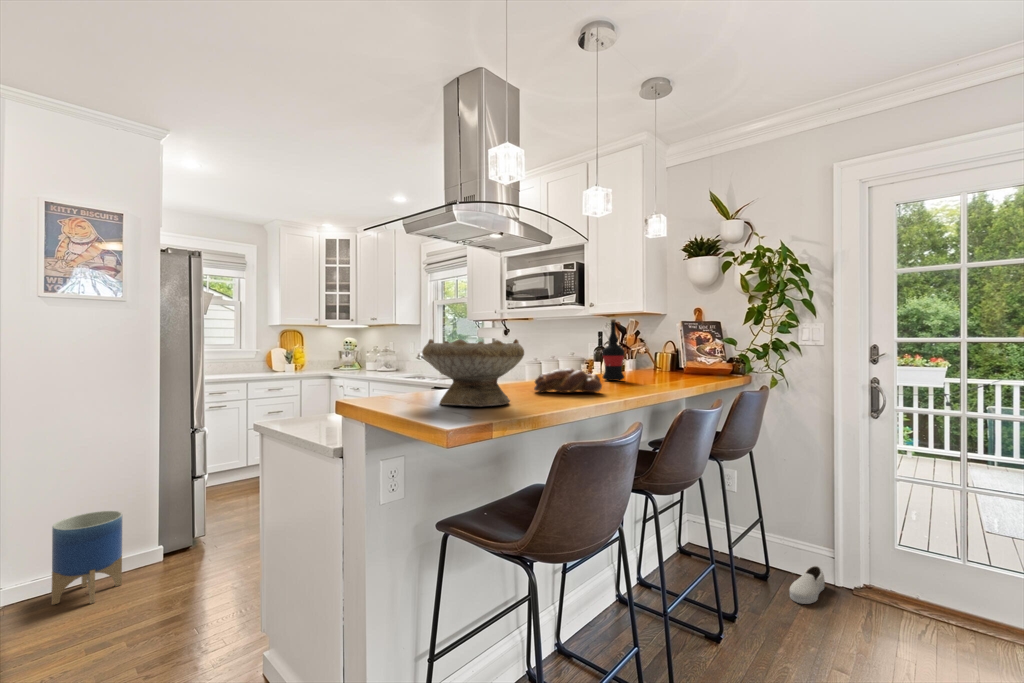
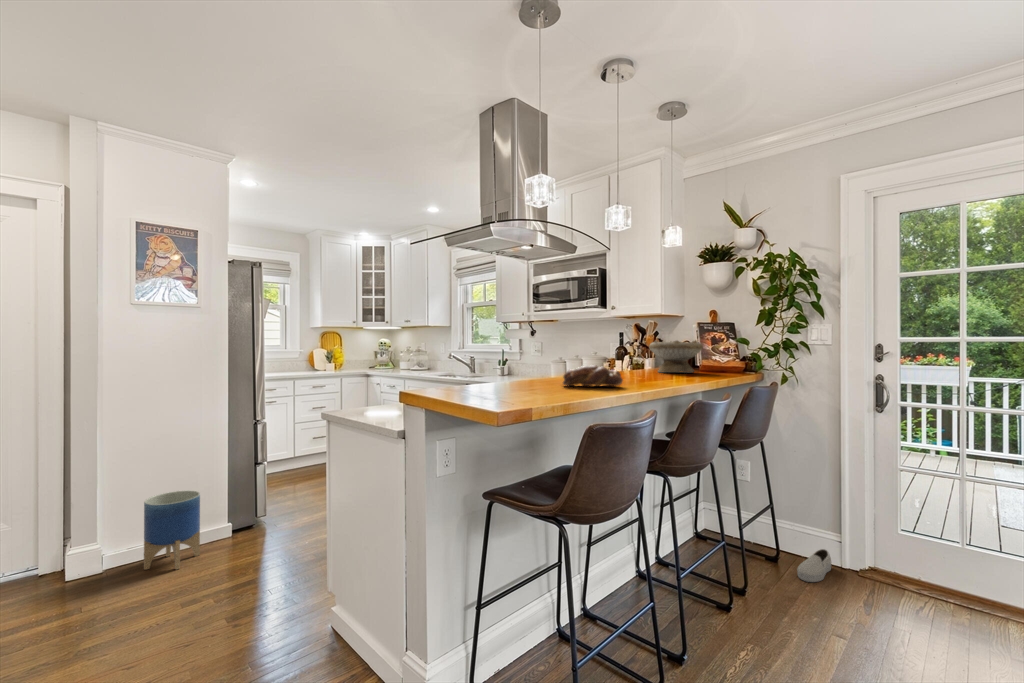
wine bottle: present [603,319,624,381] -> none [623,322,644,377]
bowl: present [422,339,524,406] -> present [649,340,703,373]

